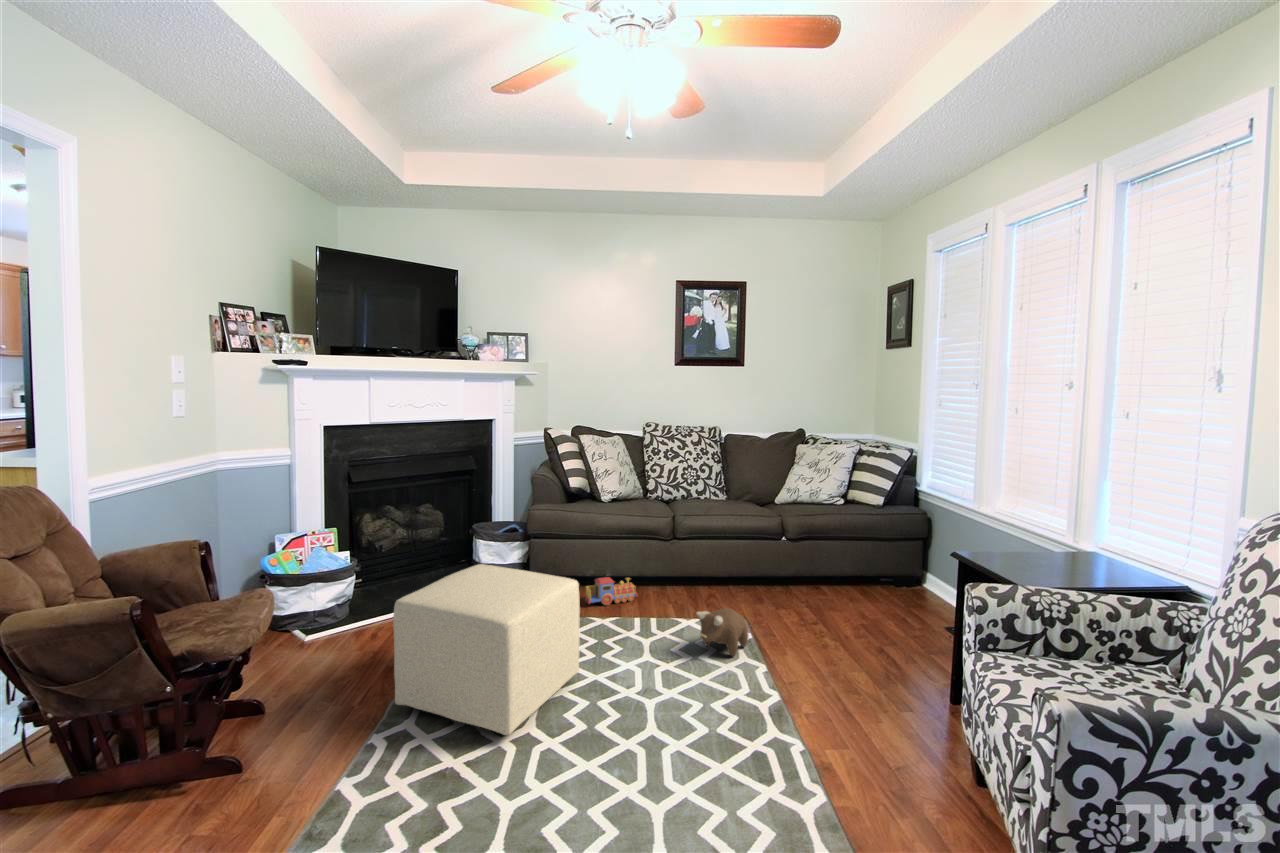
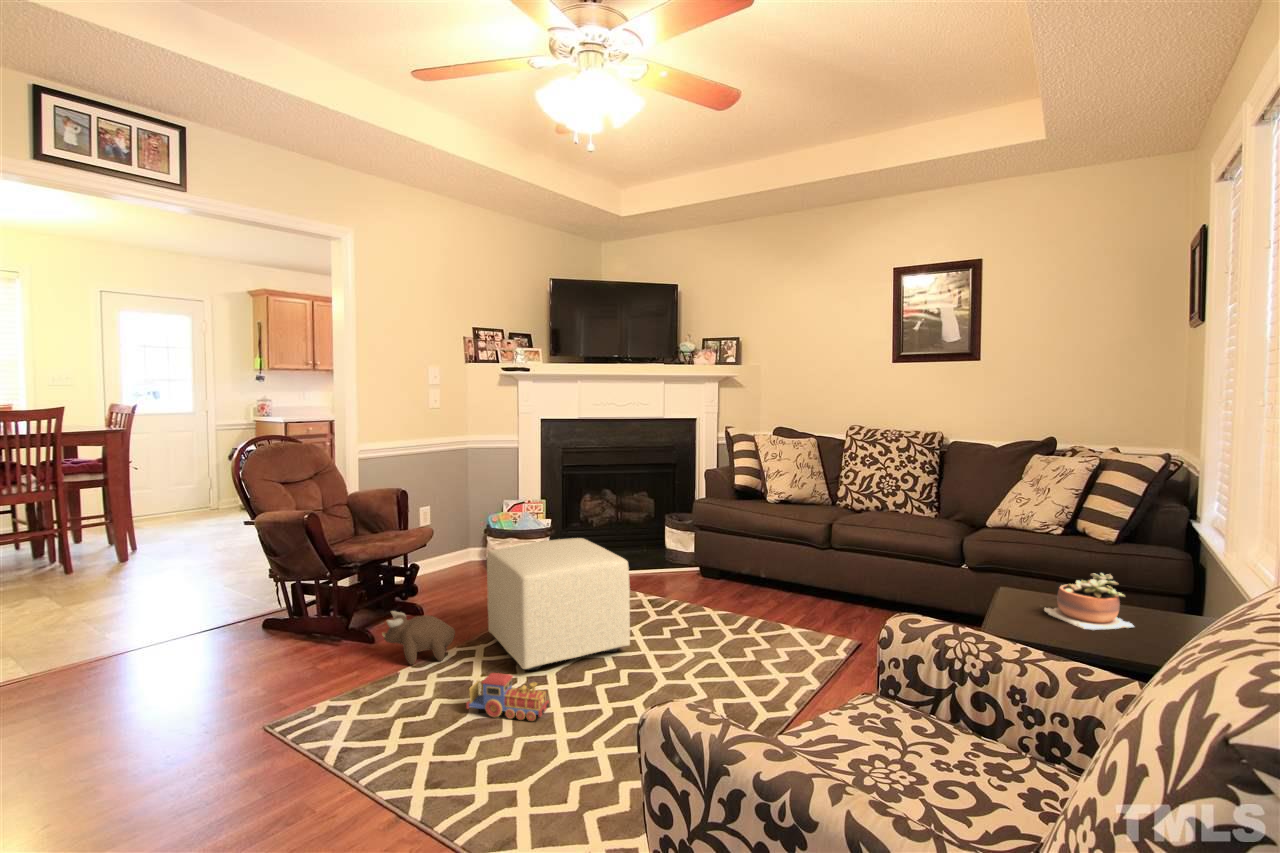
succulent plant: none [990,528,1042,570] -> present [1044,573,1134,630]
toy train: present [584,577,638,605] -> present [466,673,549,721]
plush toy: present [696,608,748,656] -> present [382,611,455,665]

